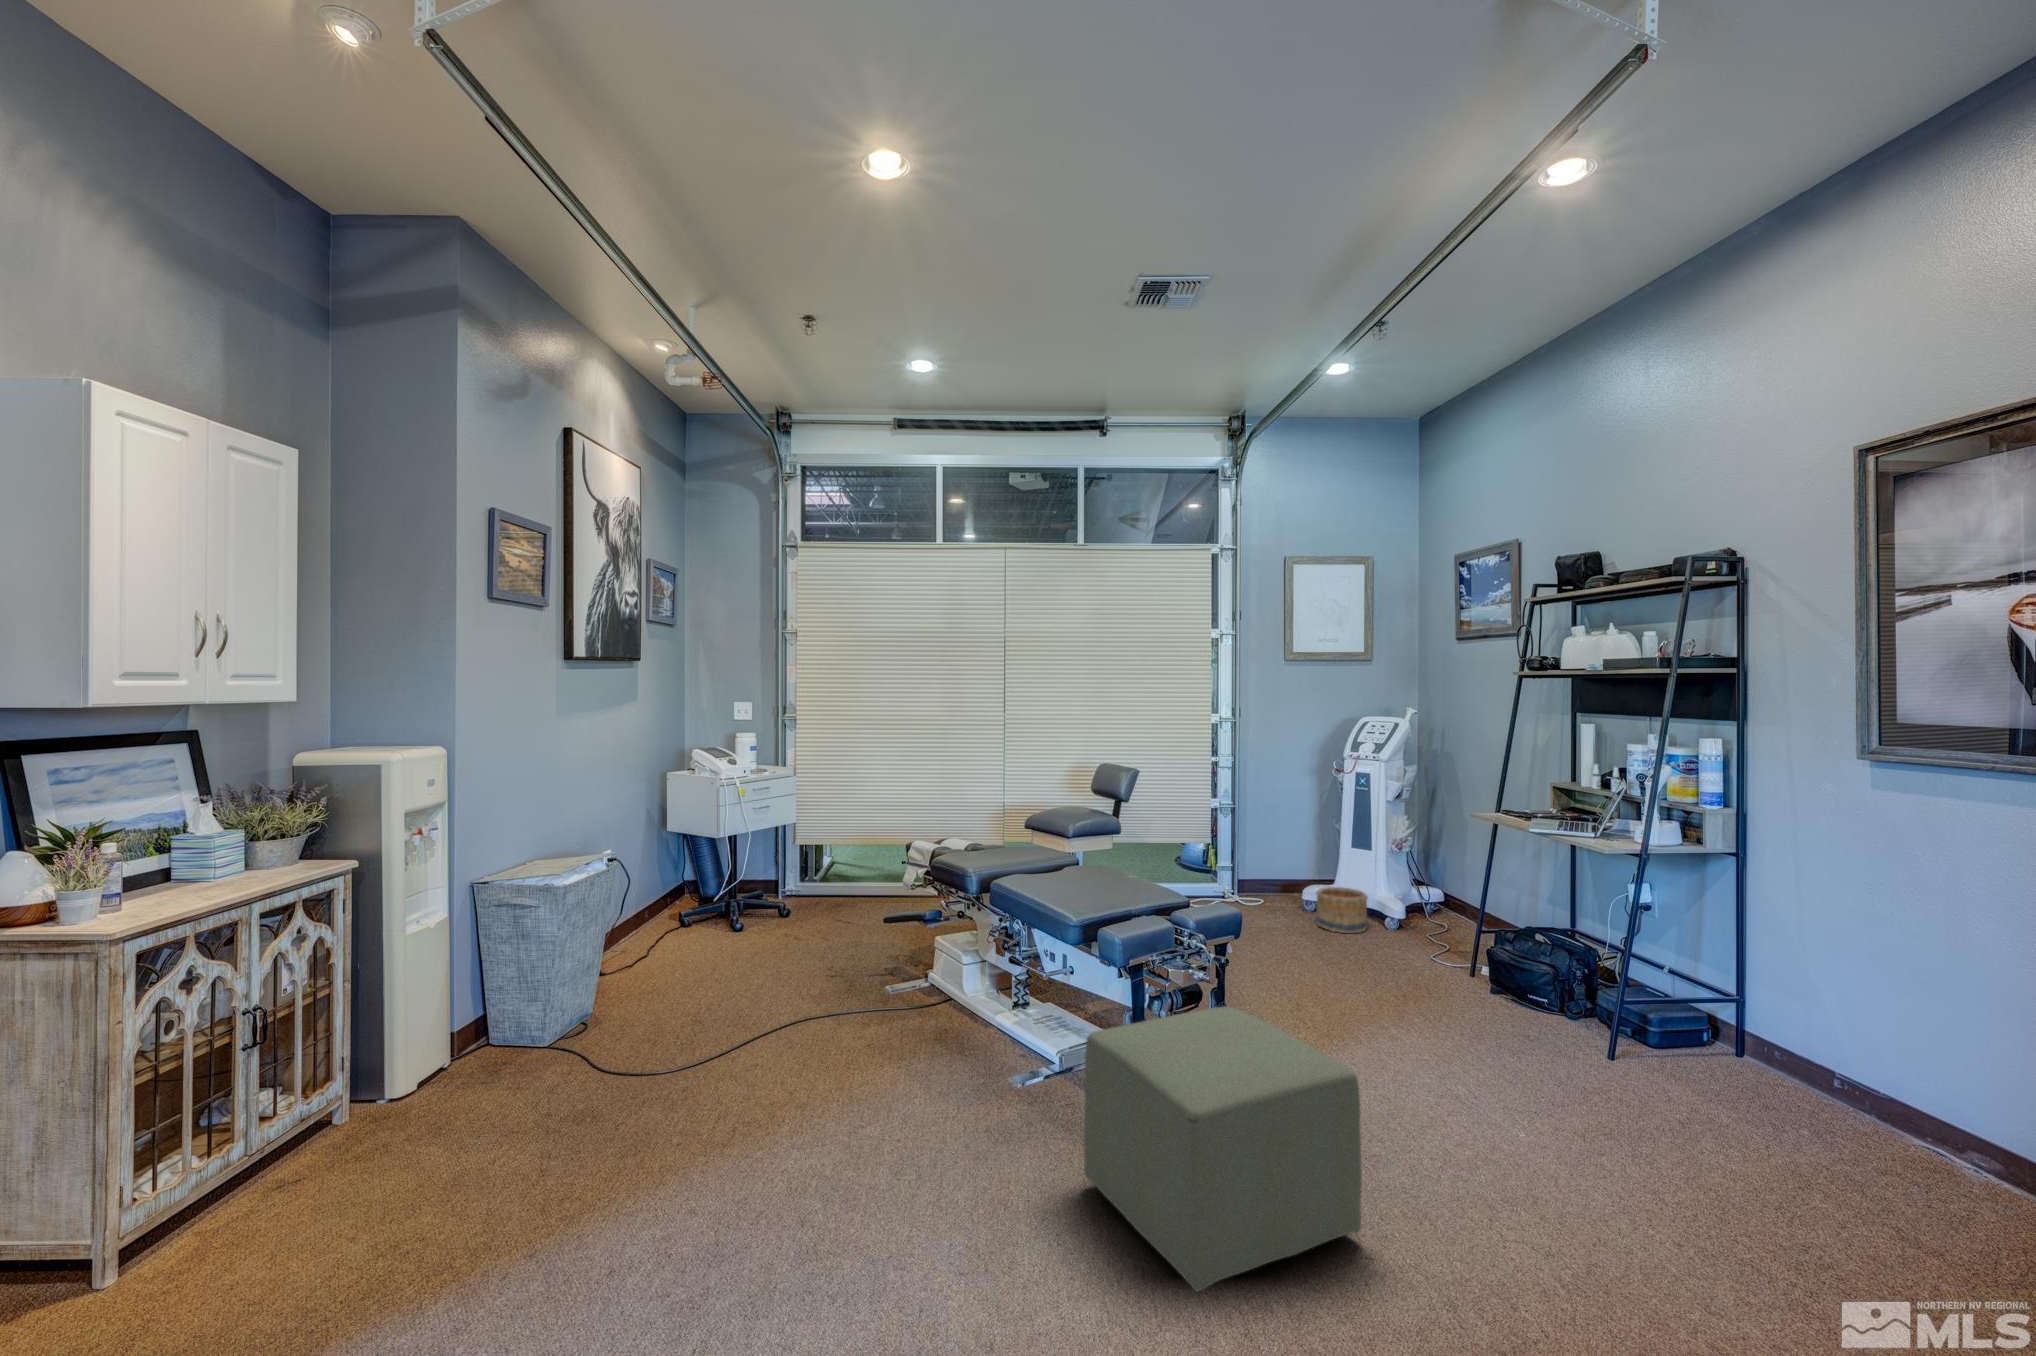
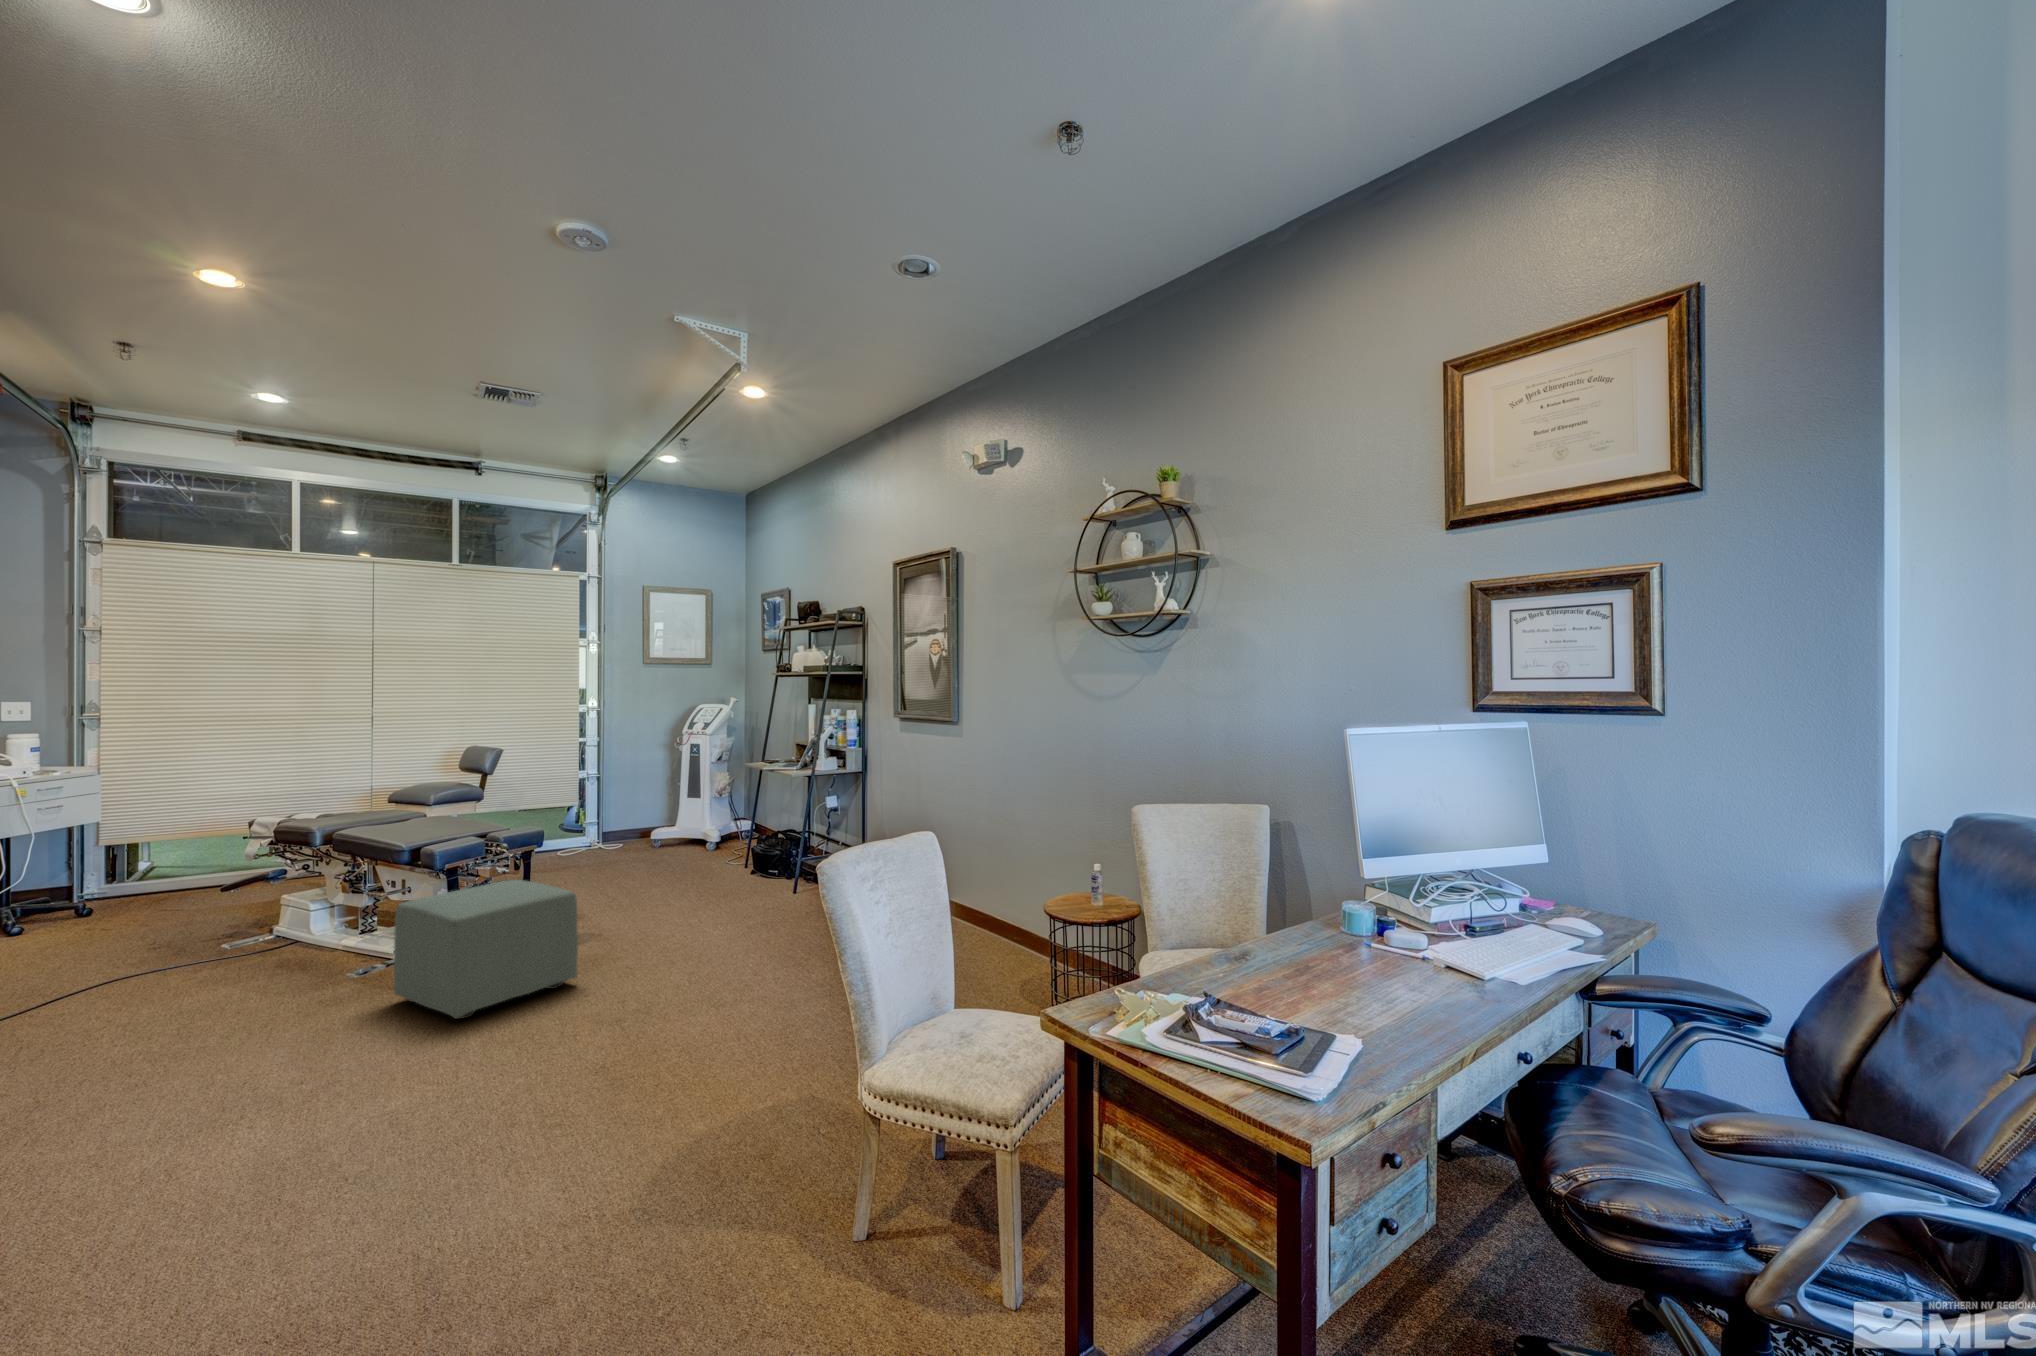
basket: present [1316,887,1368,933] -> none [656,826,693,857]

